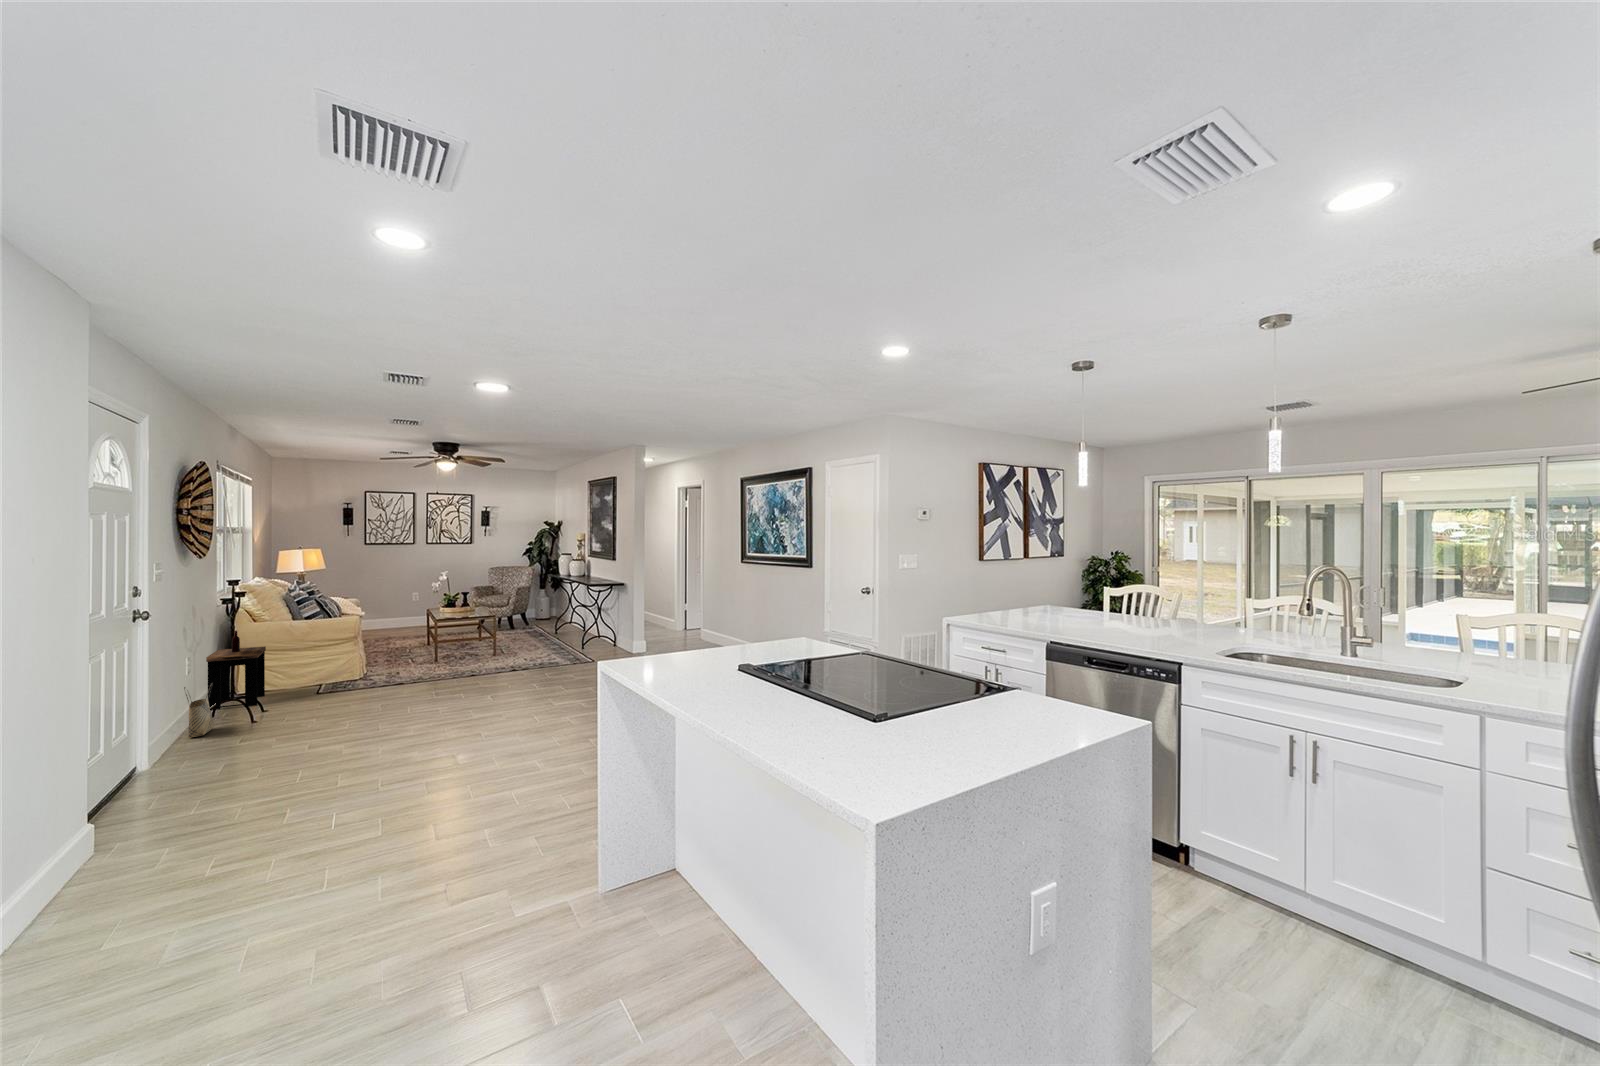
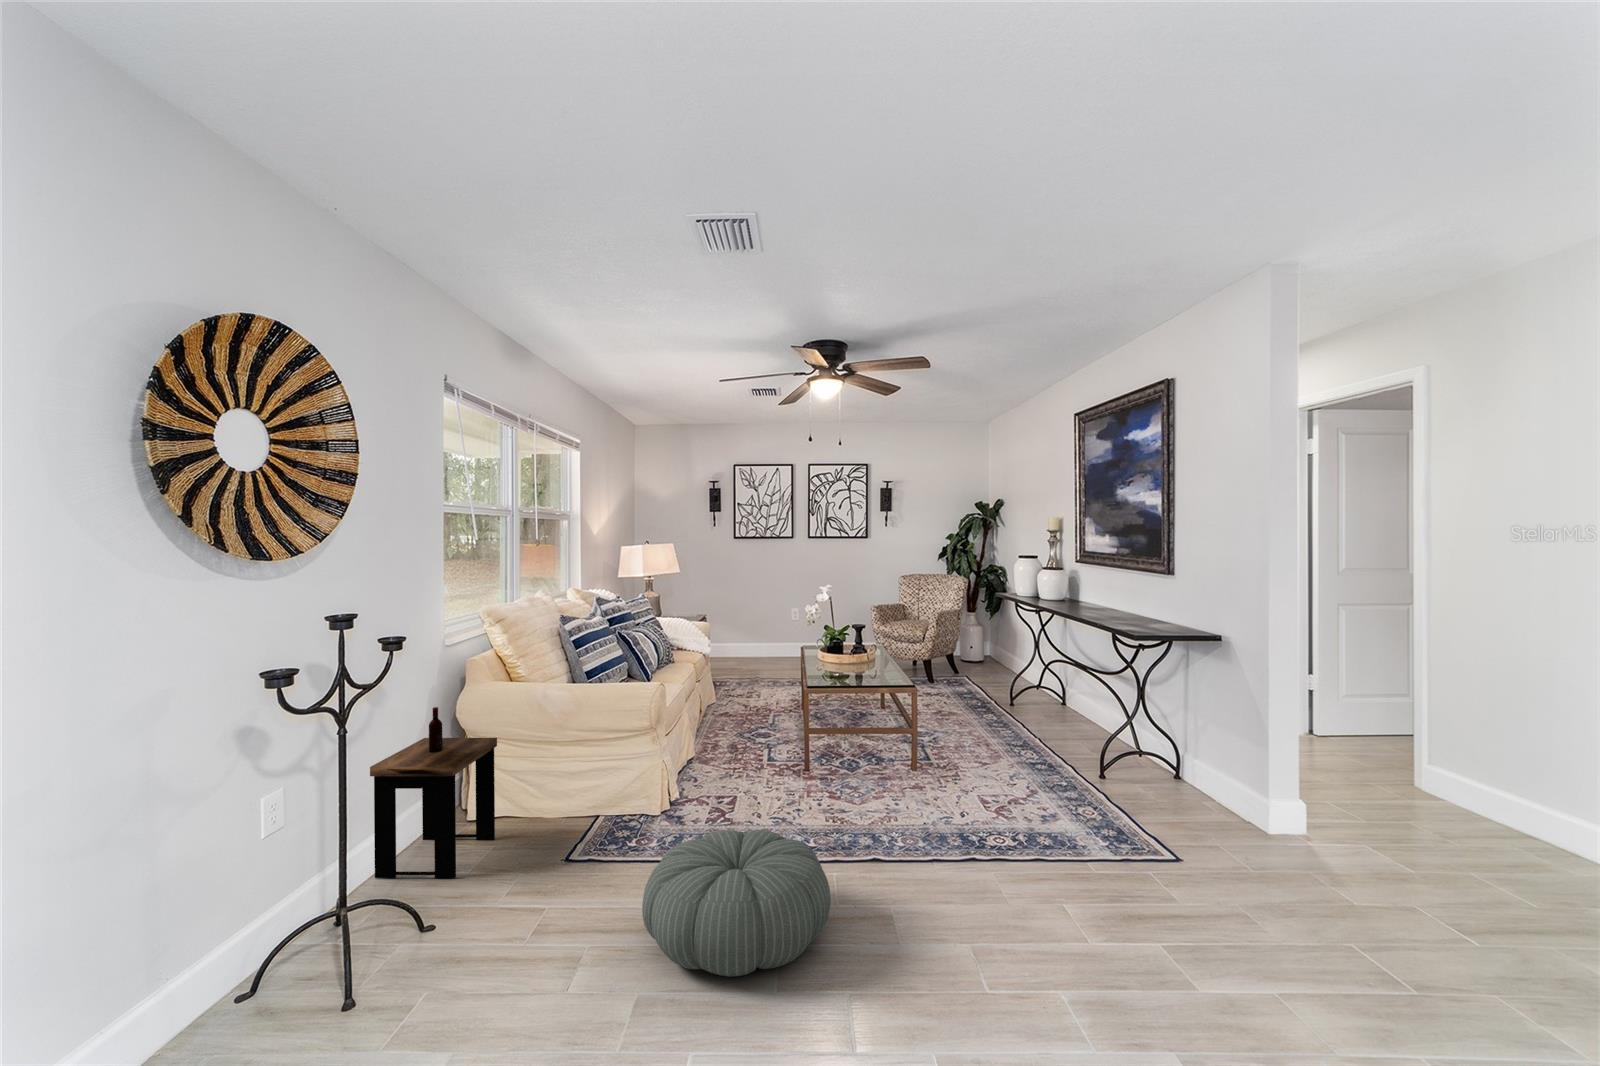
pouf: none [373,664,454,704] -> present [642,830,831,976]
woven basket: present [184,684,214,738] -> none [204,880,296,1032]

